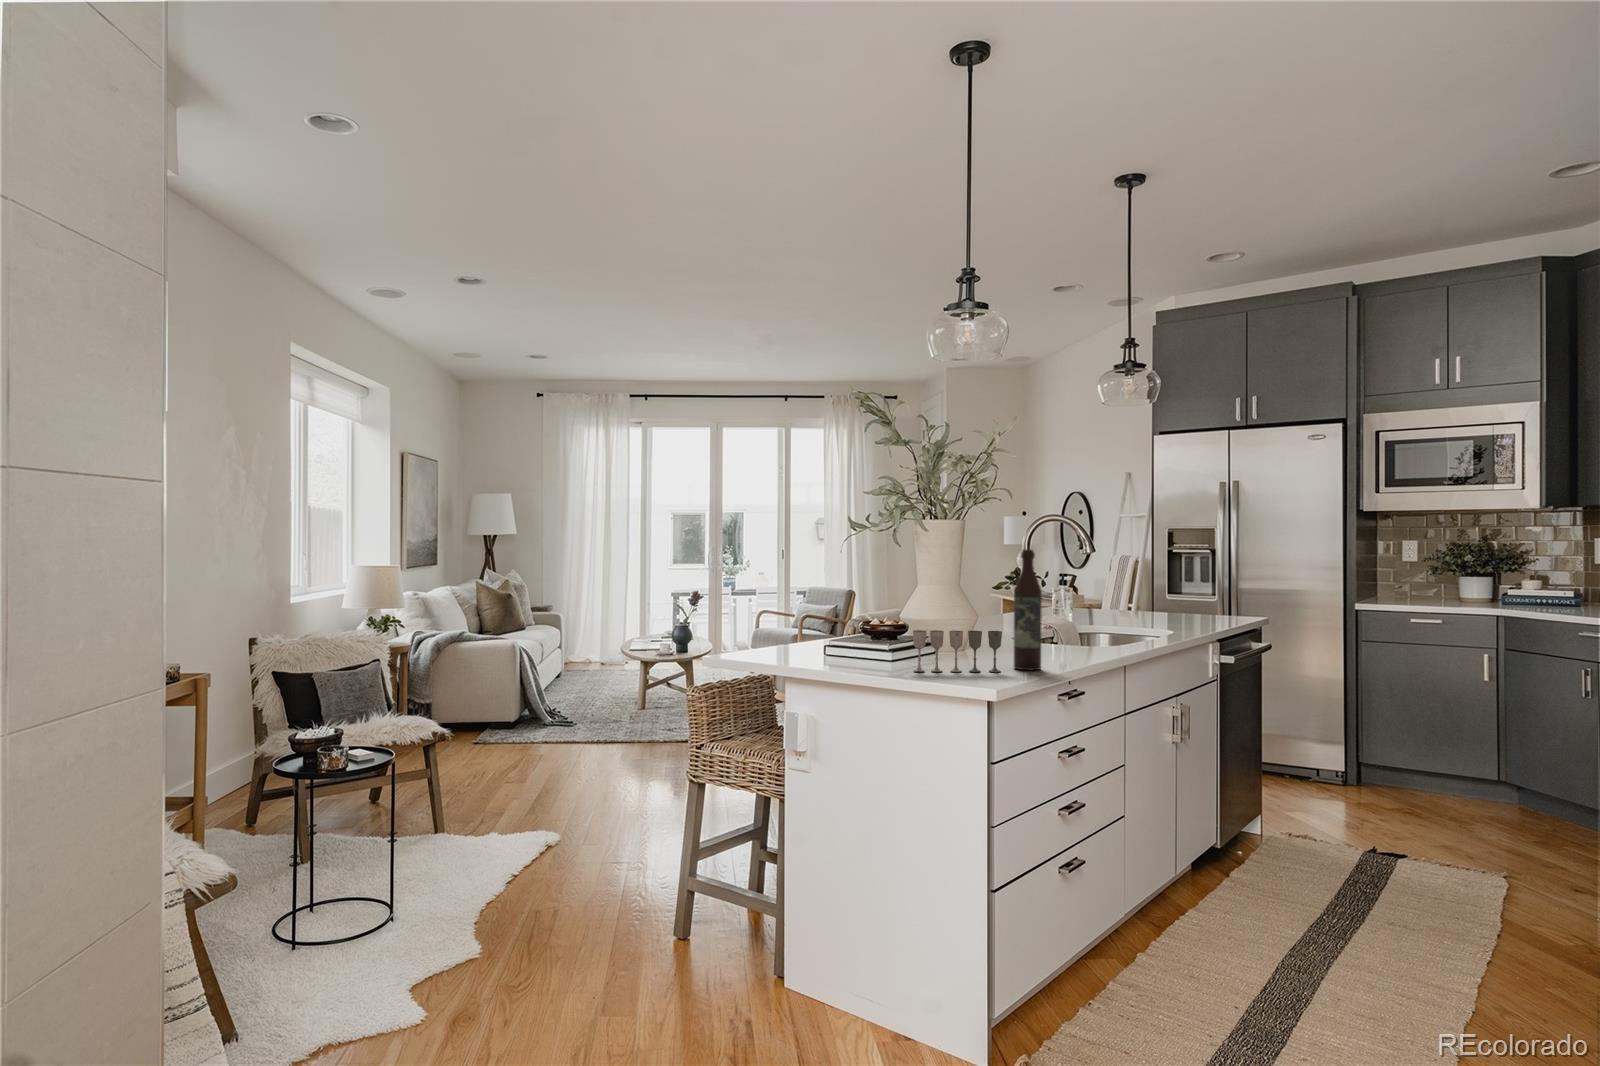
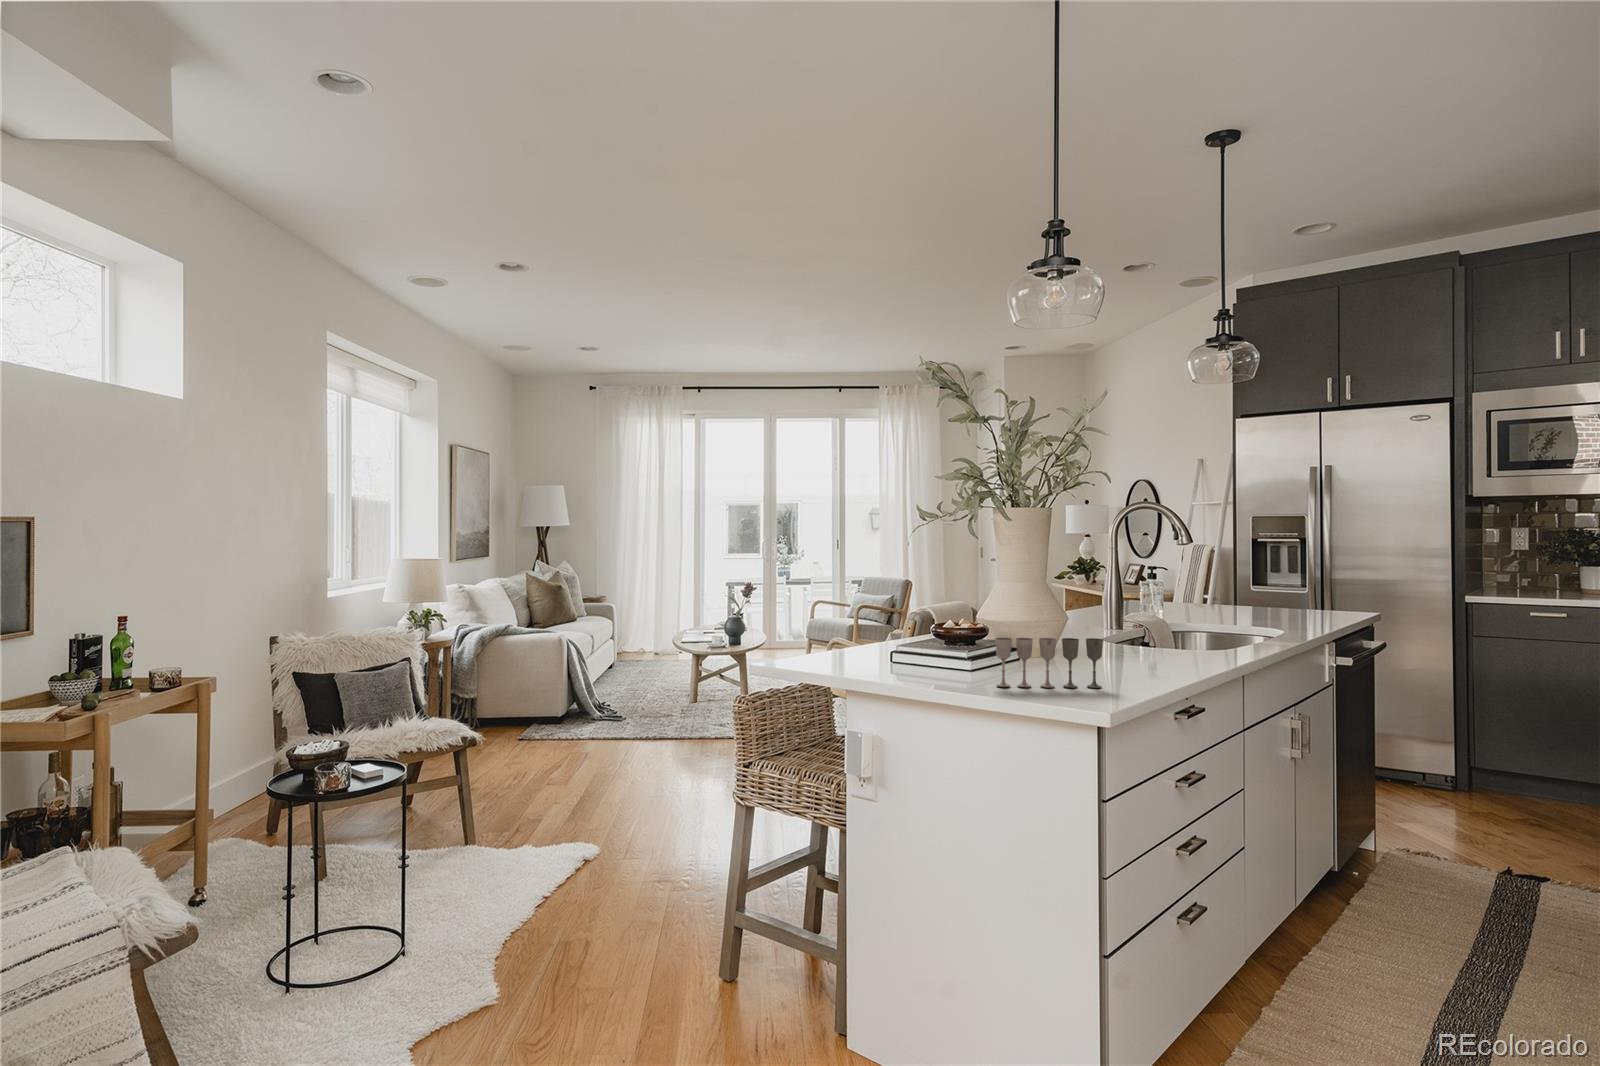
wine bottle: present [1014,549,1042,670] -> none [1116,541,1150,685]

